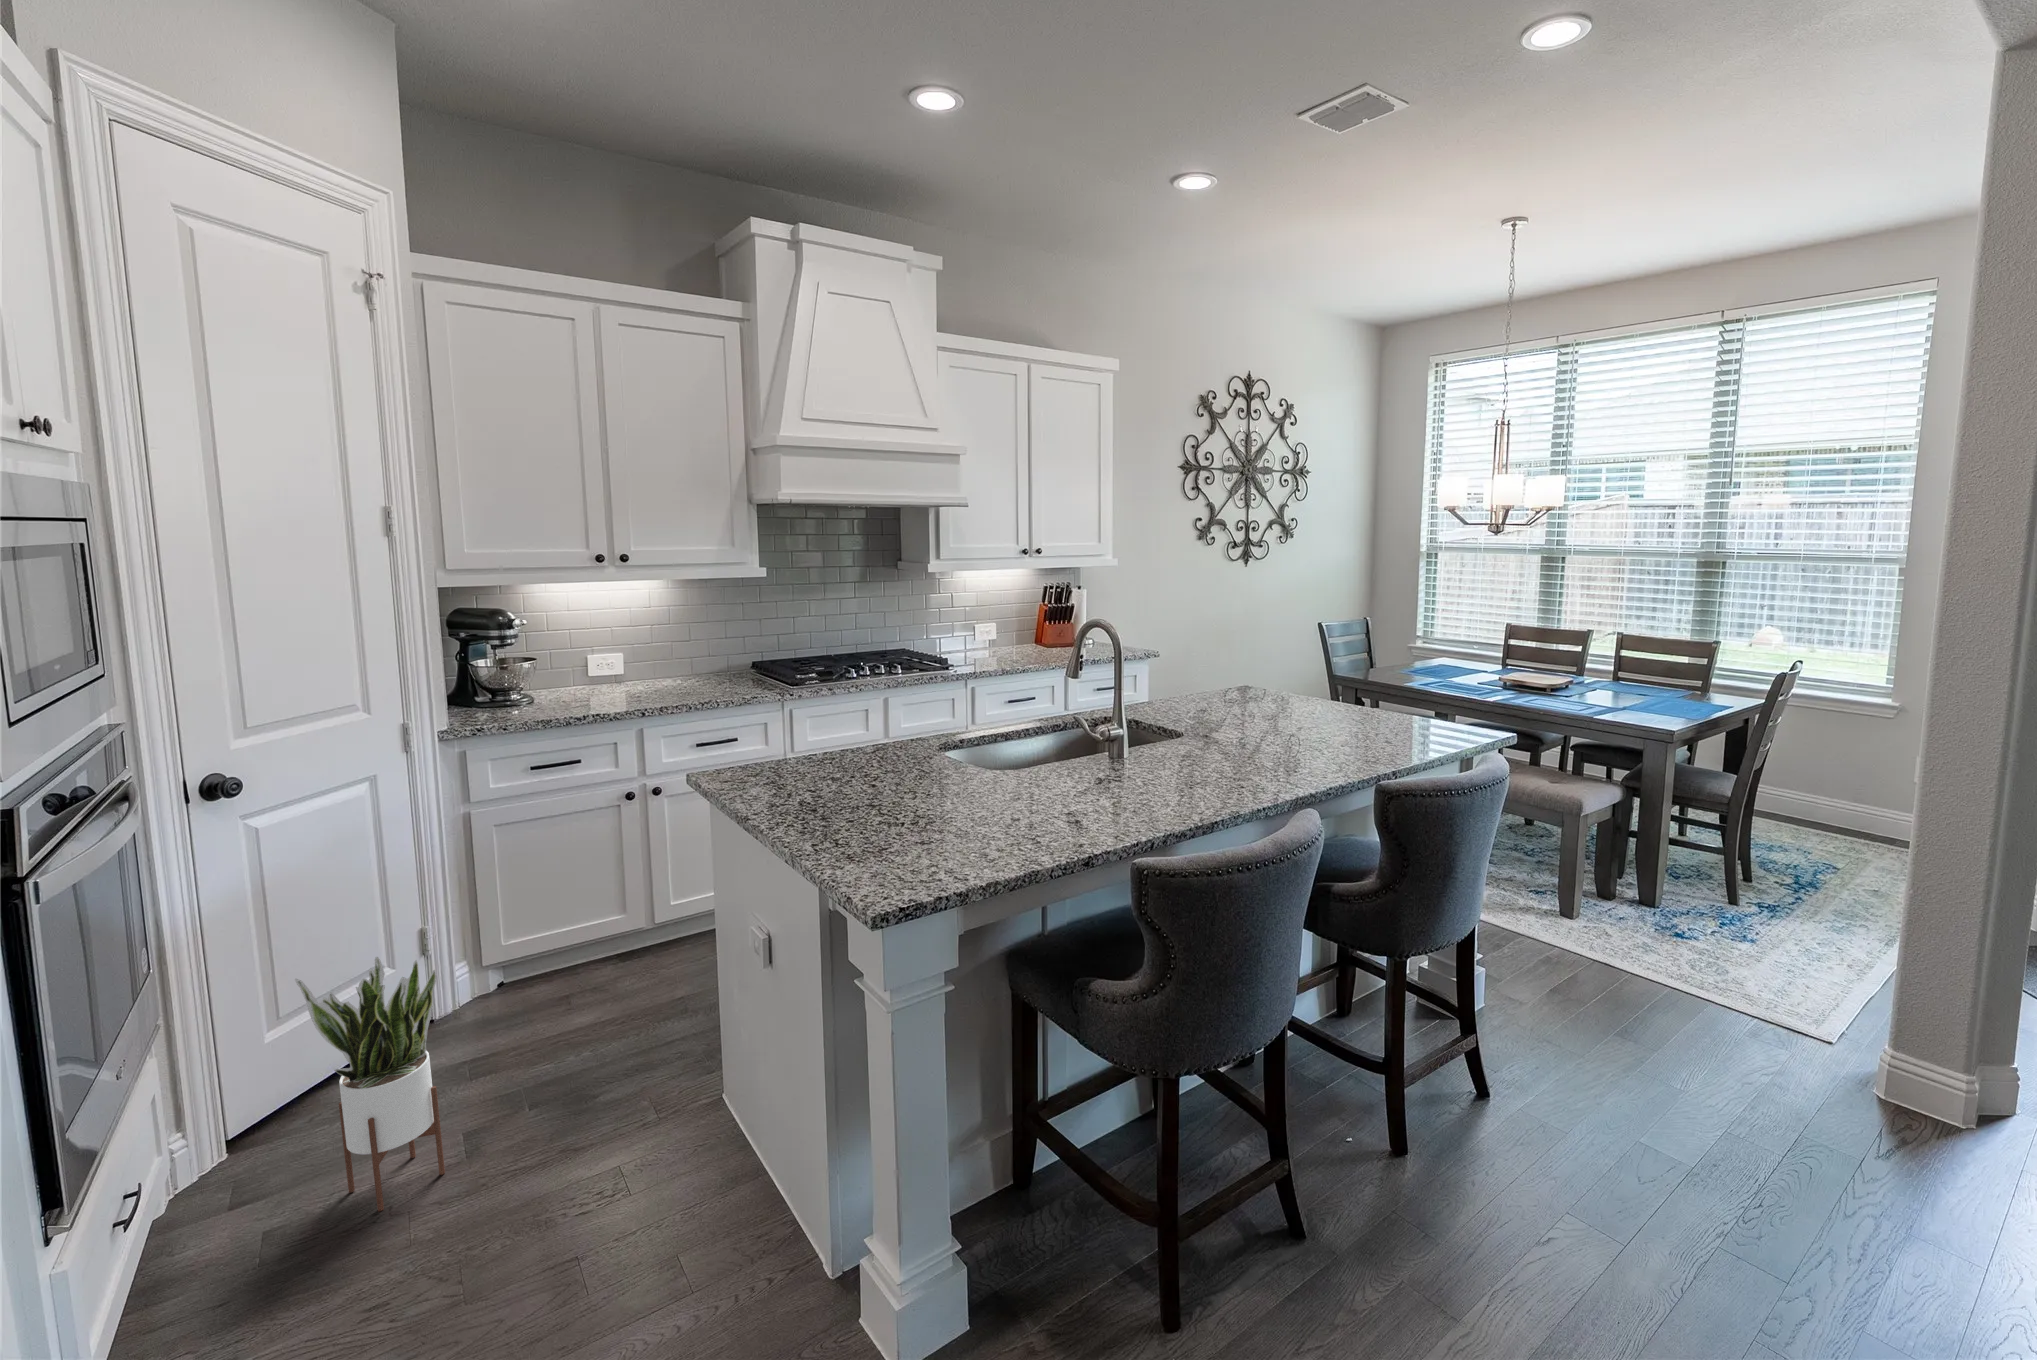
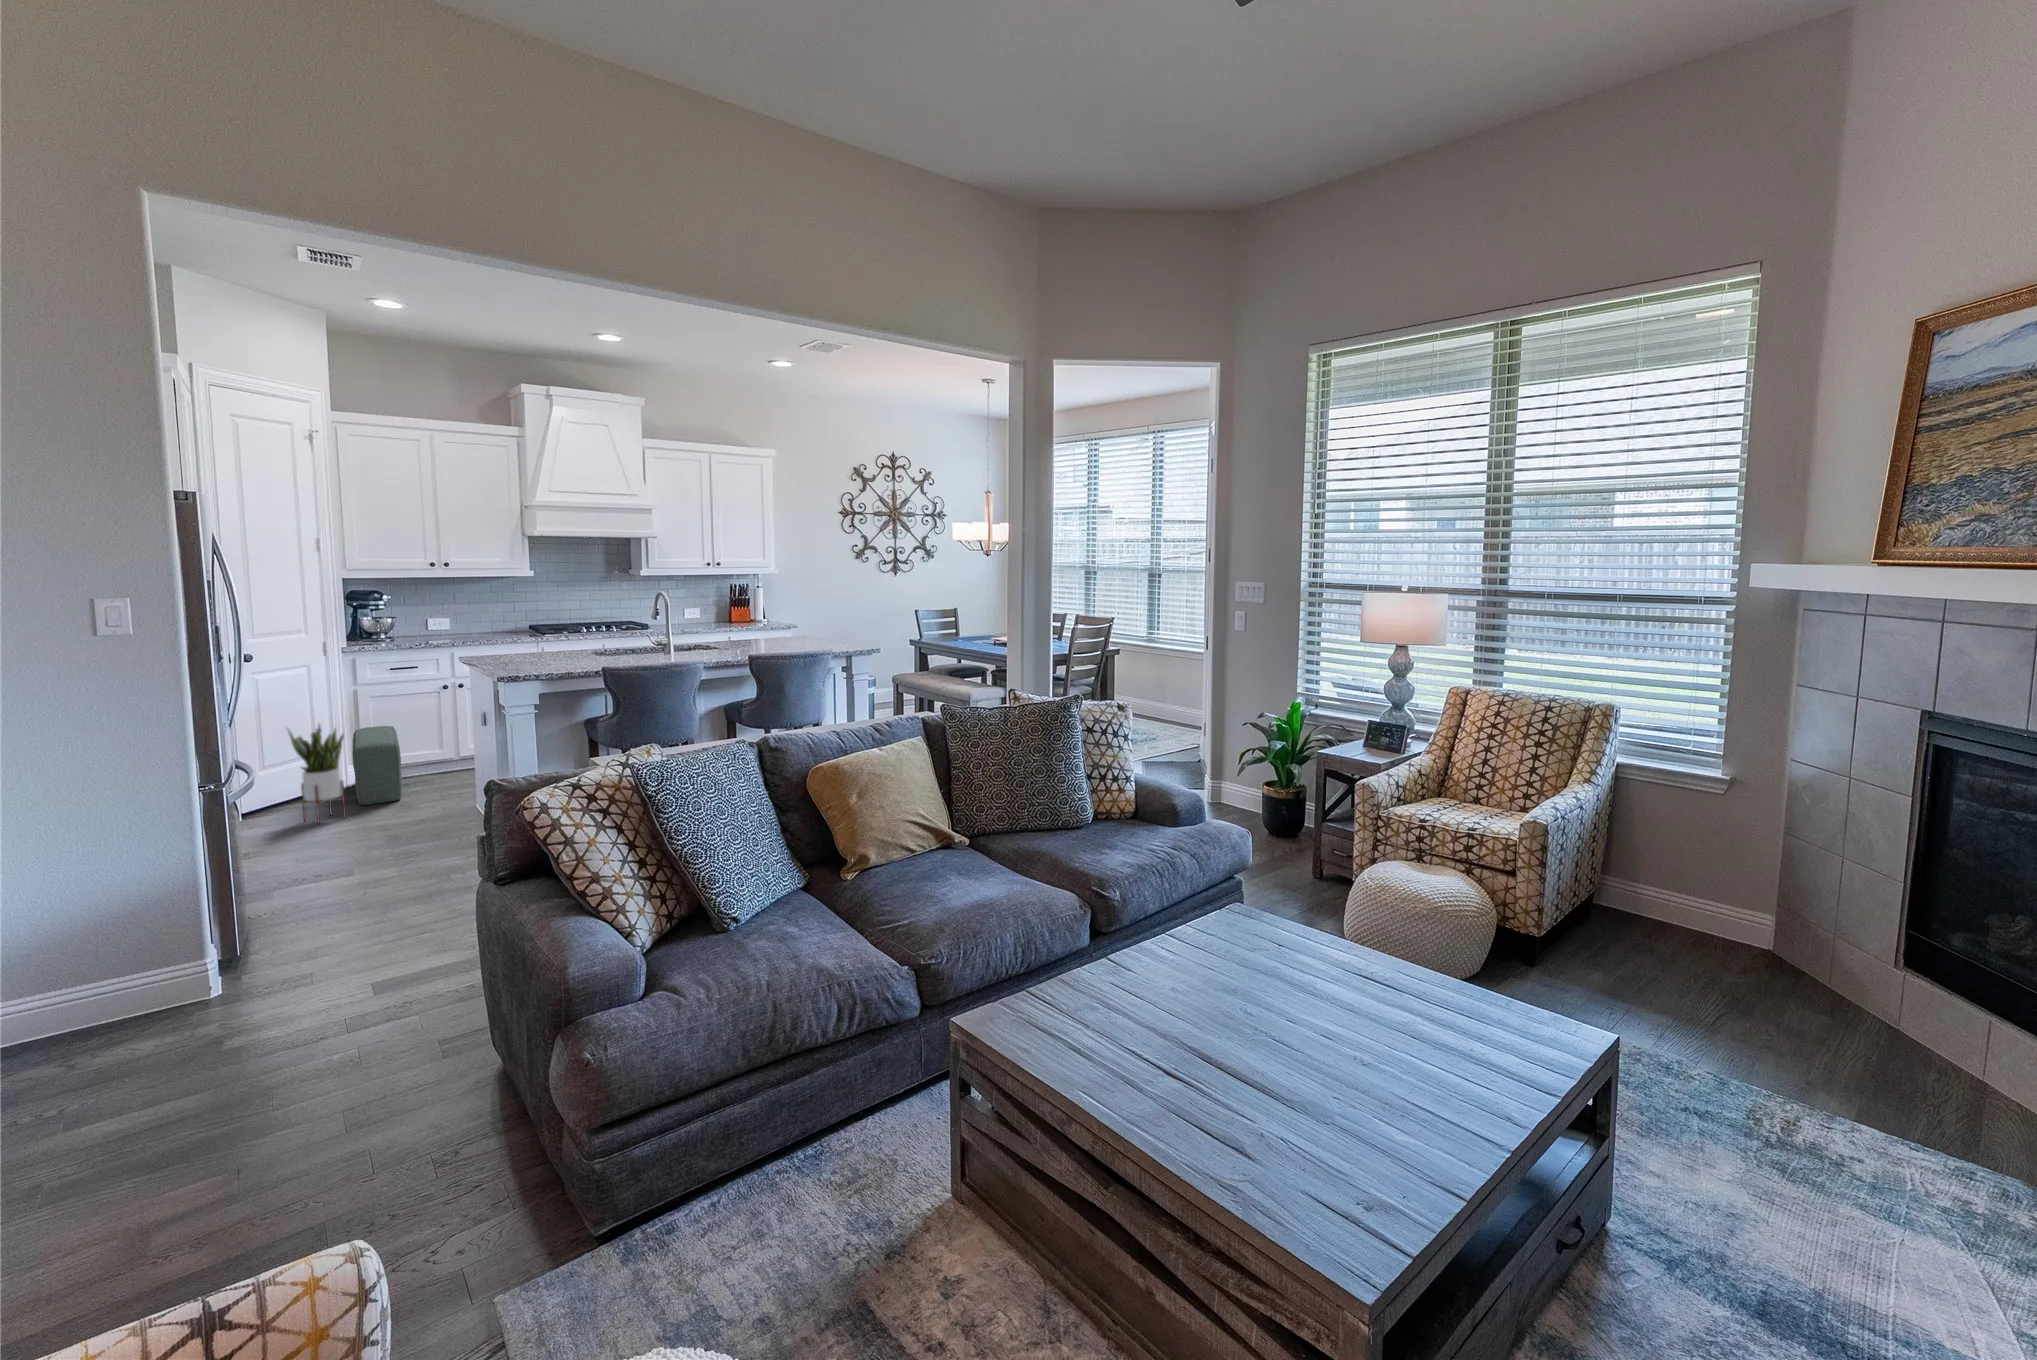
pouf: none [460,884,561,1107] -> present [352,726,402,805]

